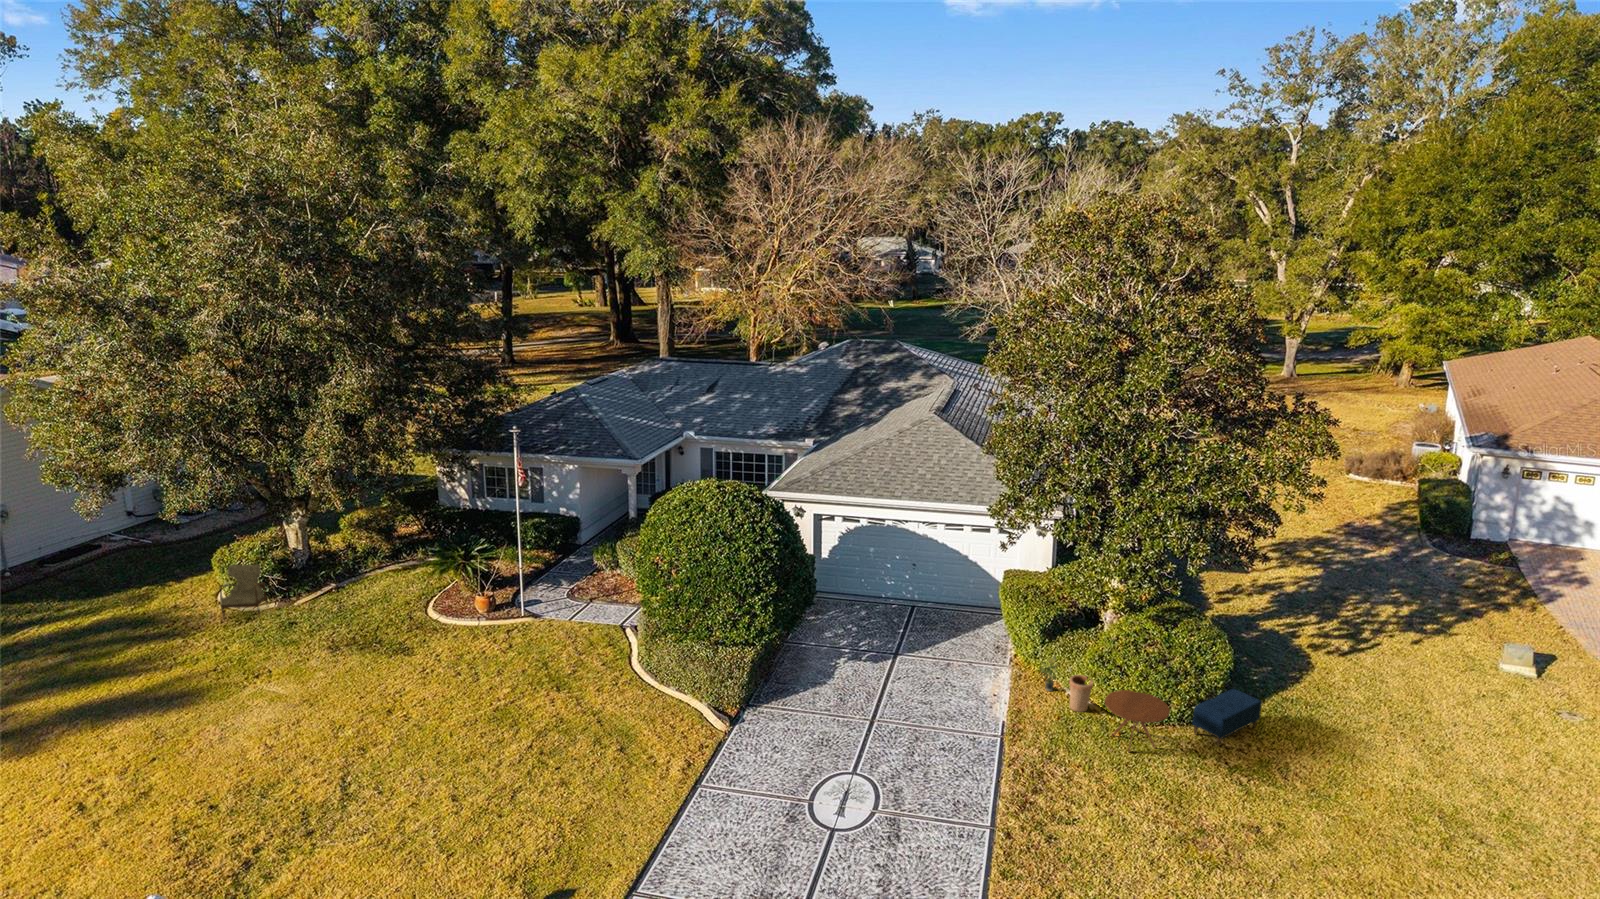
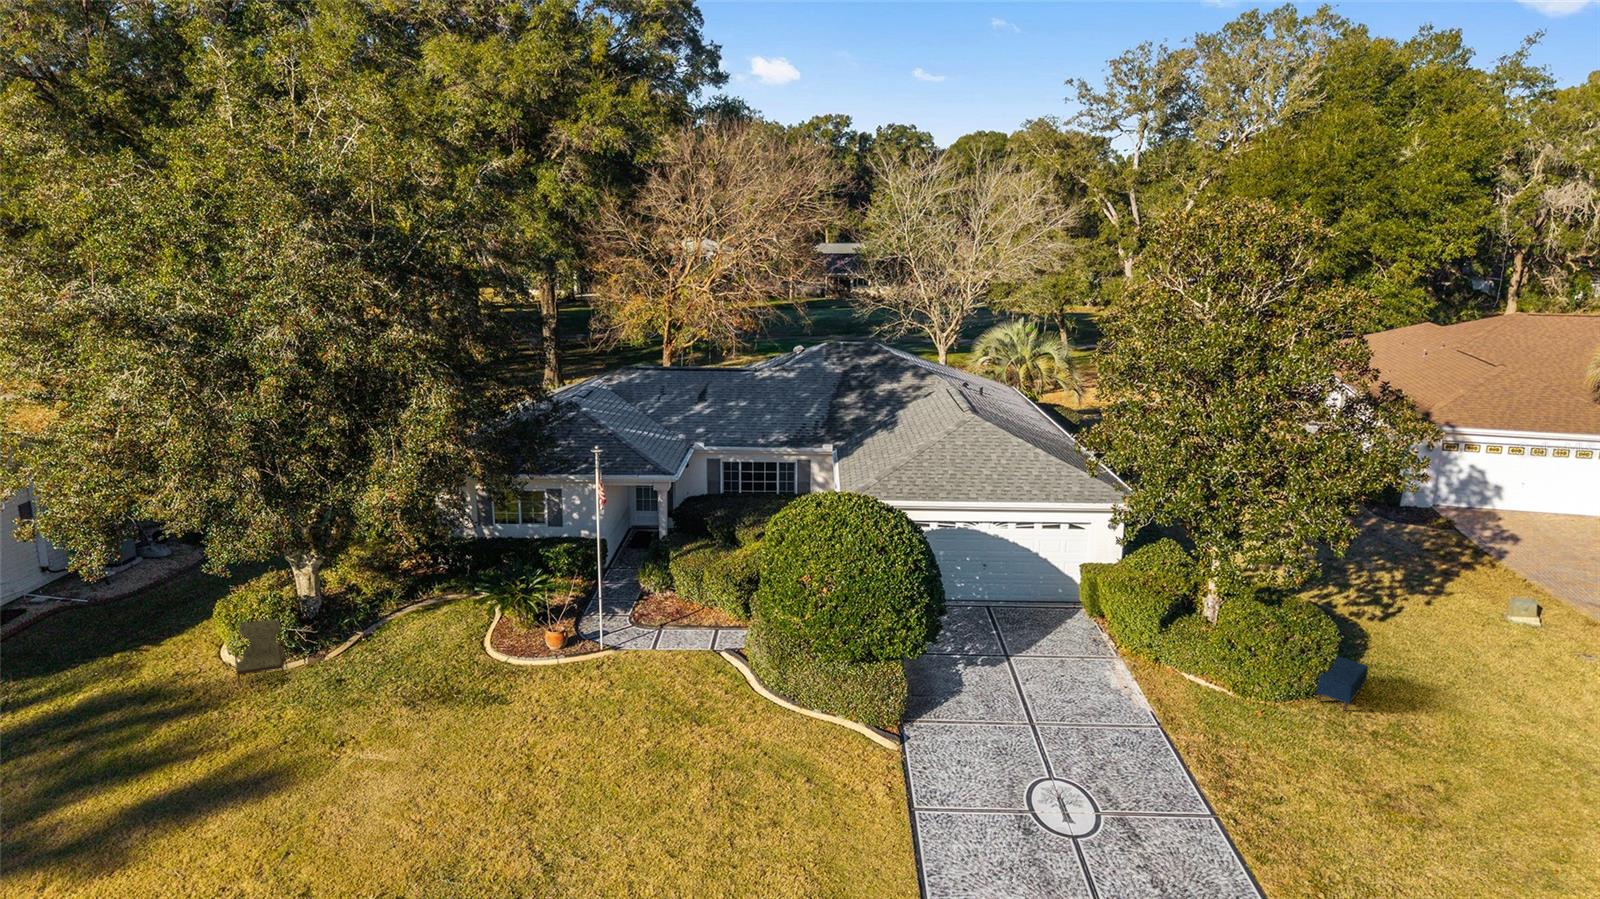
potted plant: present [1041,656,1058,691] -> none [1159,641,1181,675]
basket: present [1070,675,1093,712] -> none [1197,657,1222,692]
round table: present [1105,690,1170,751] -> none [1247,667,1312,726]

